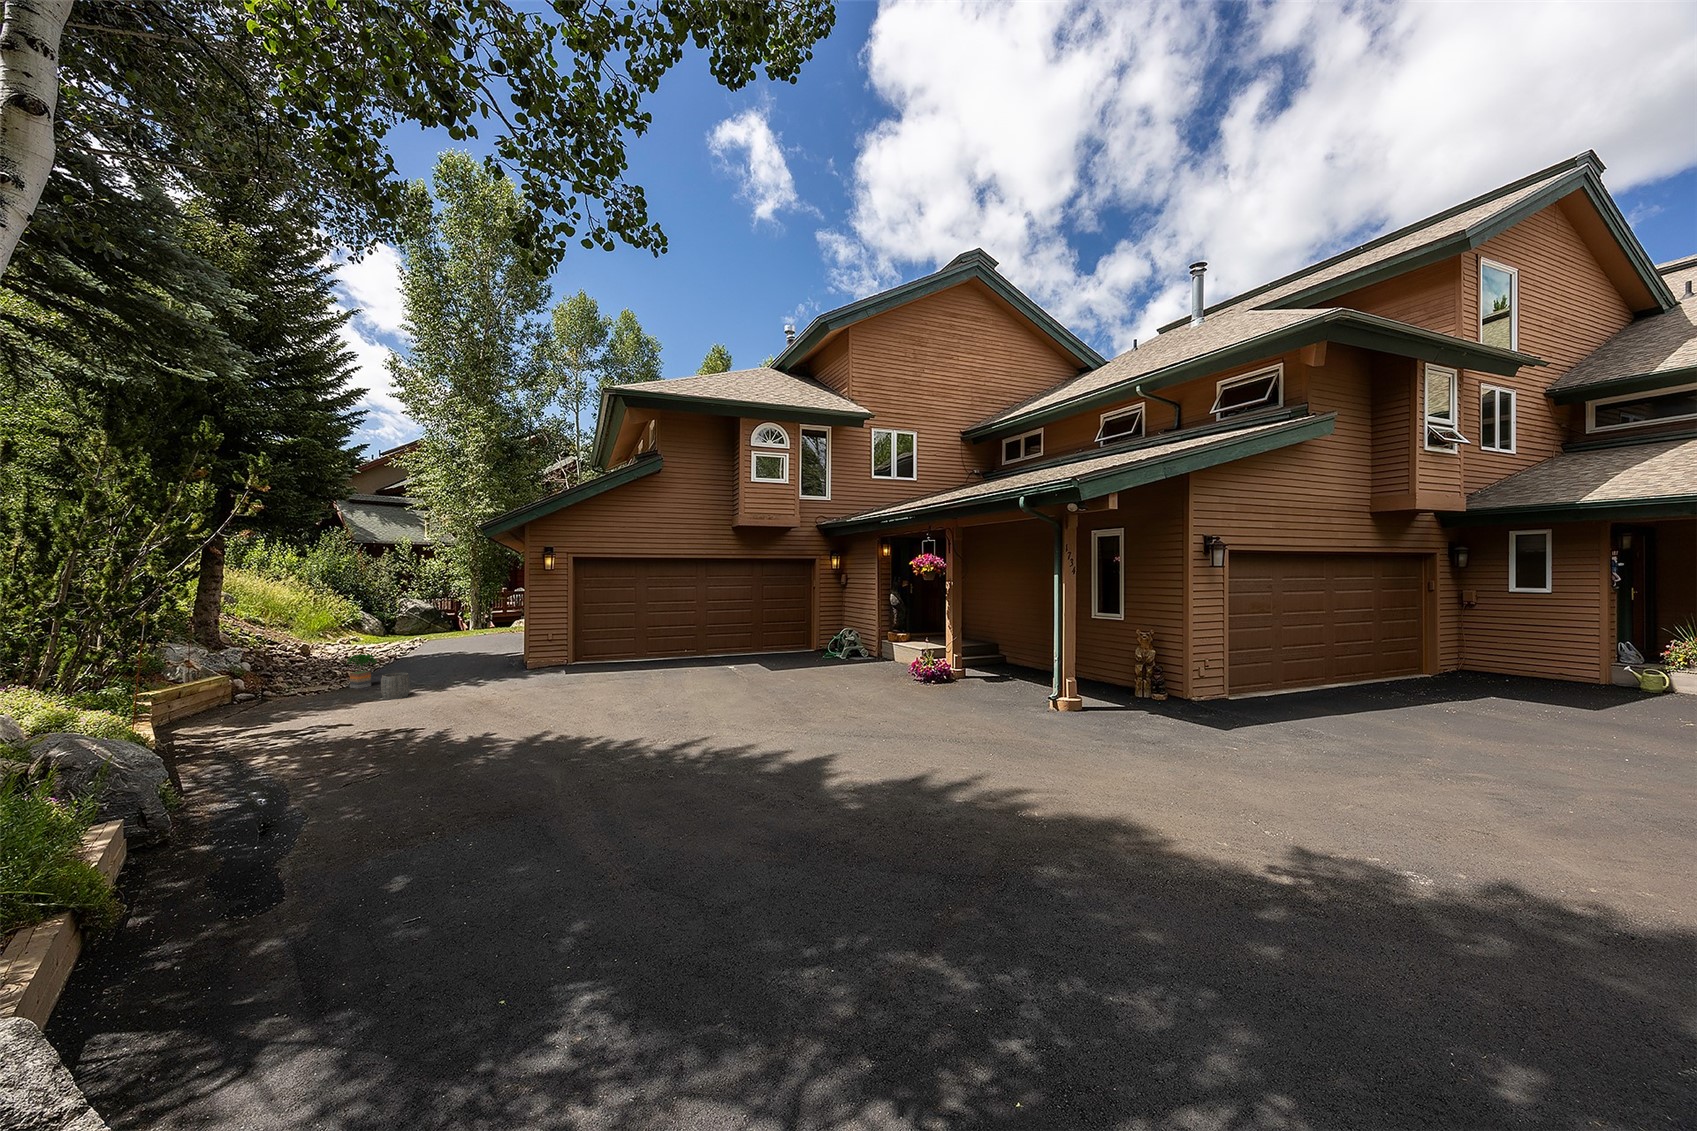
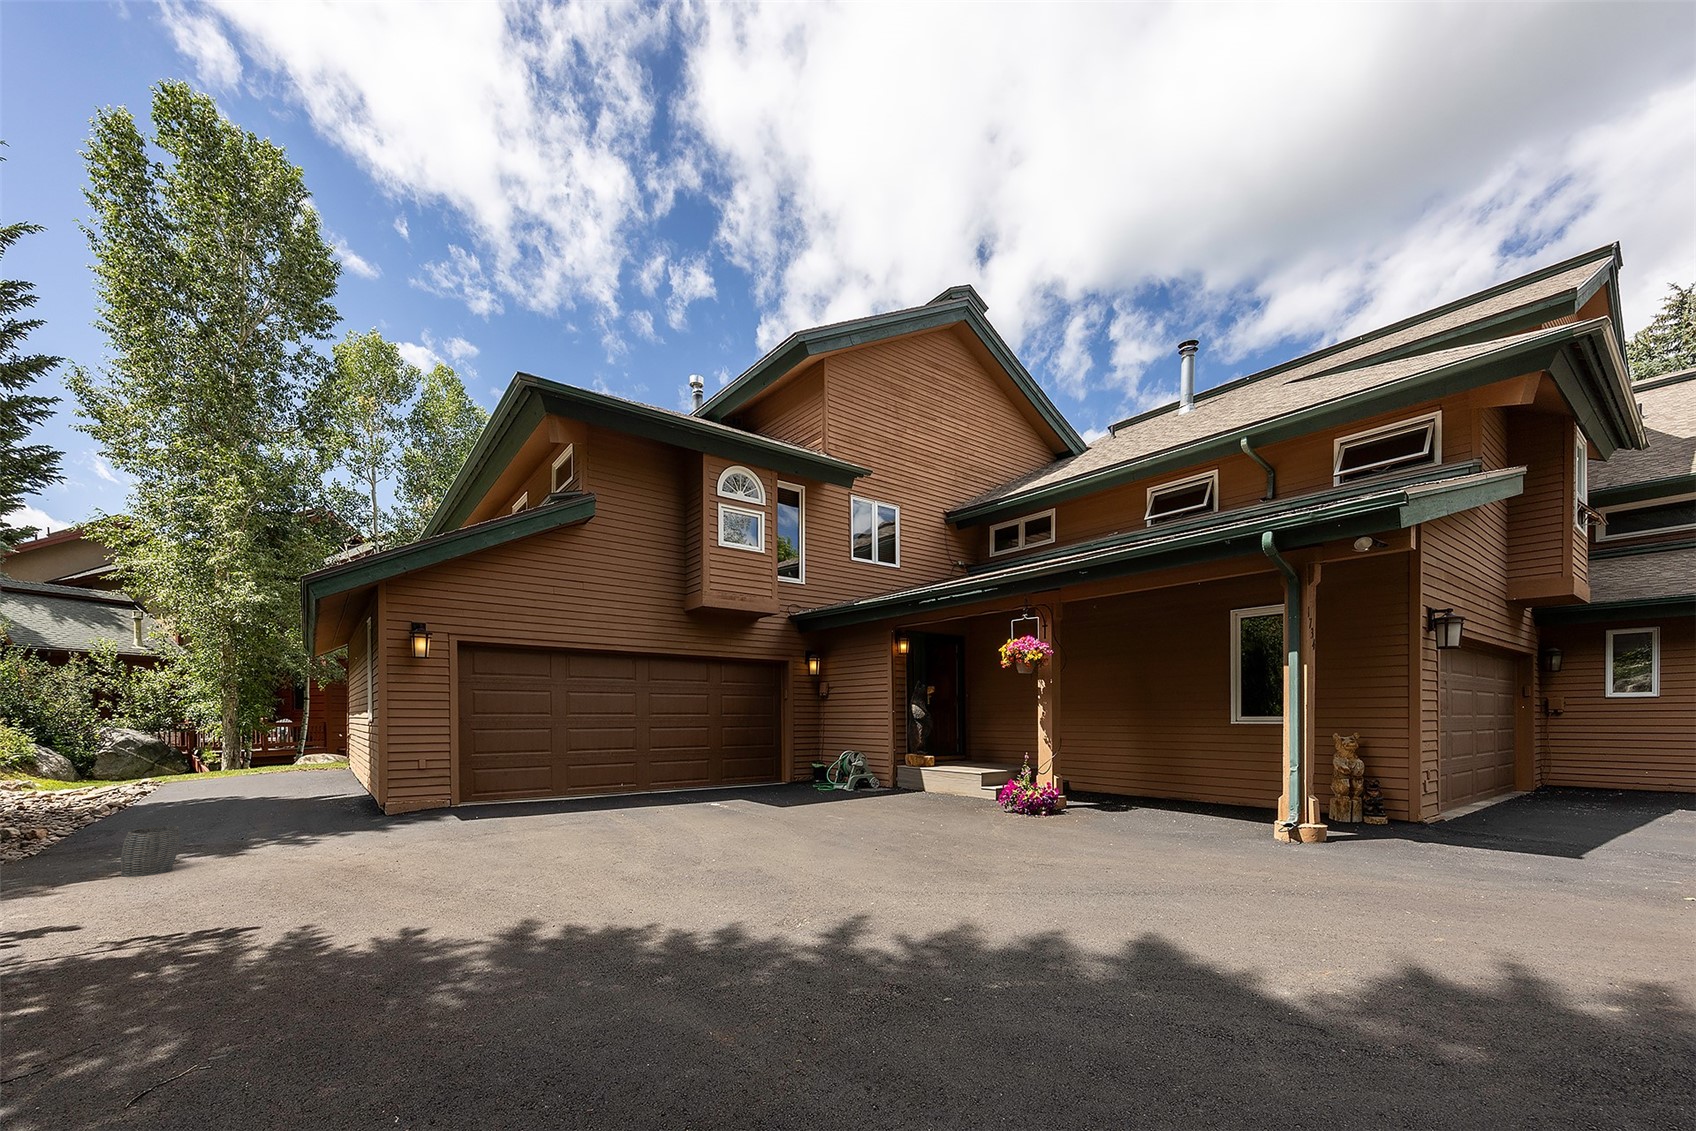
potted tree: present [347,654,377,688] -> none [41,797,108,861]

